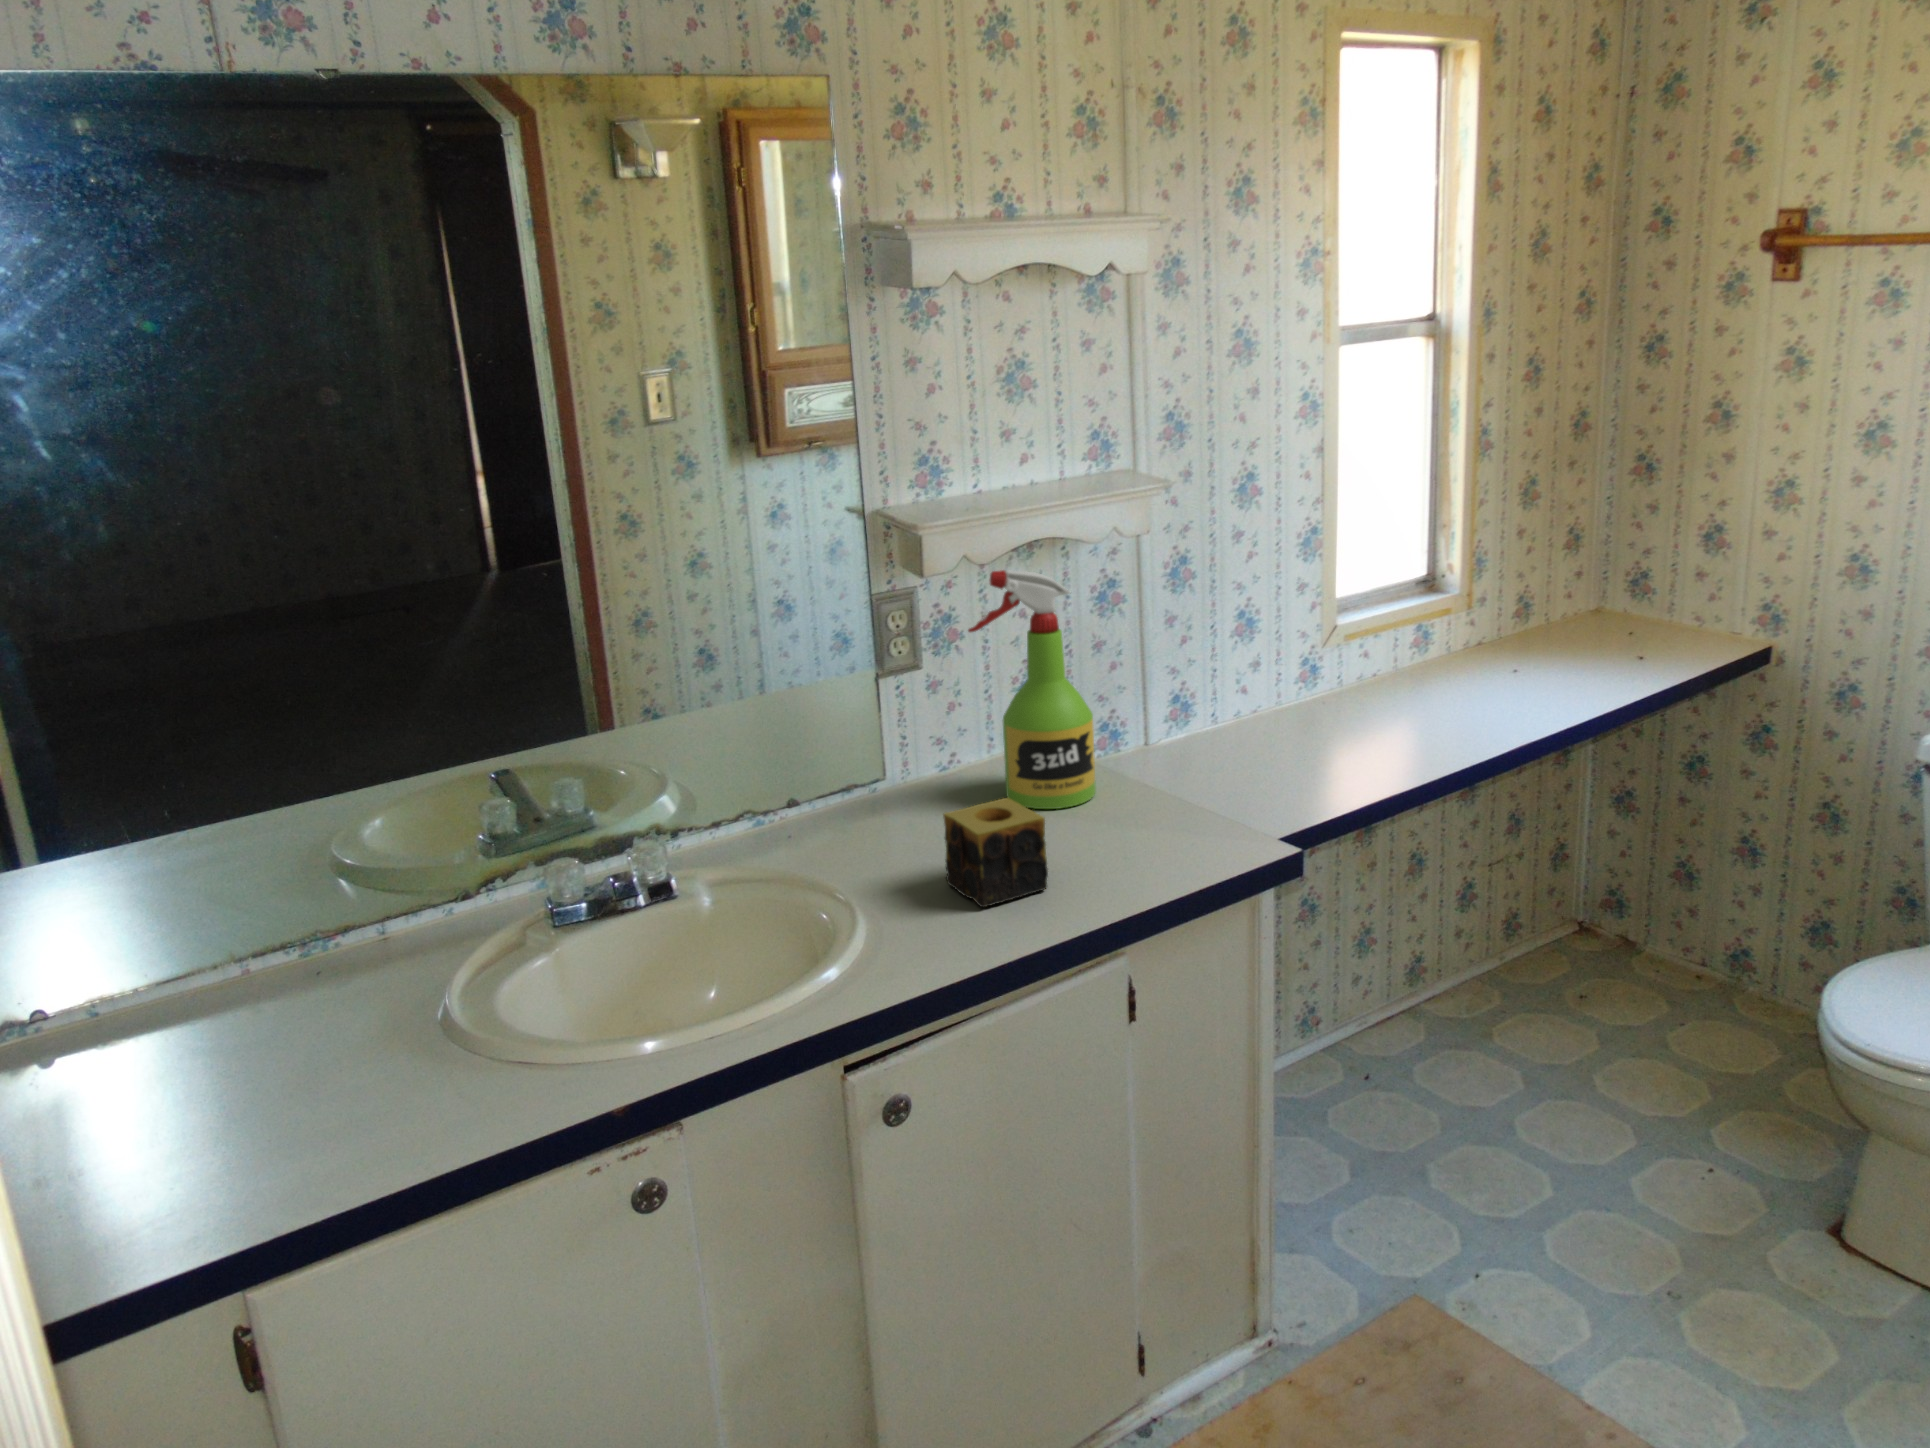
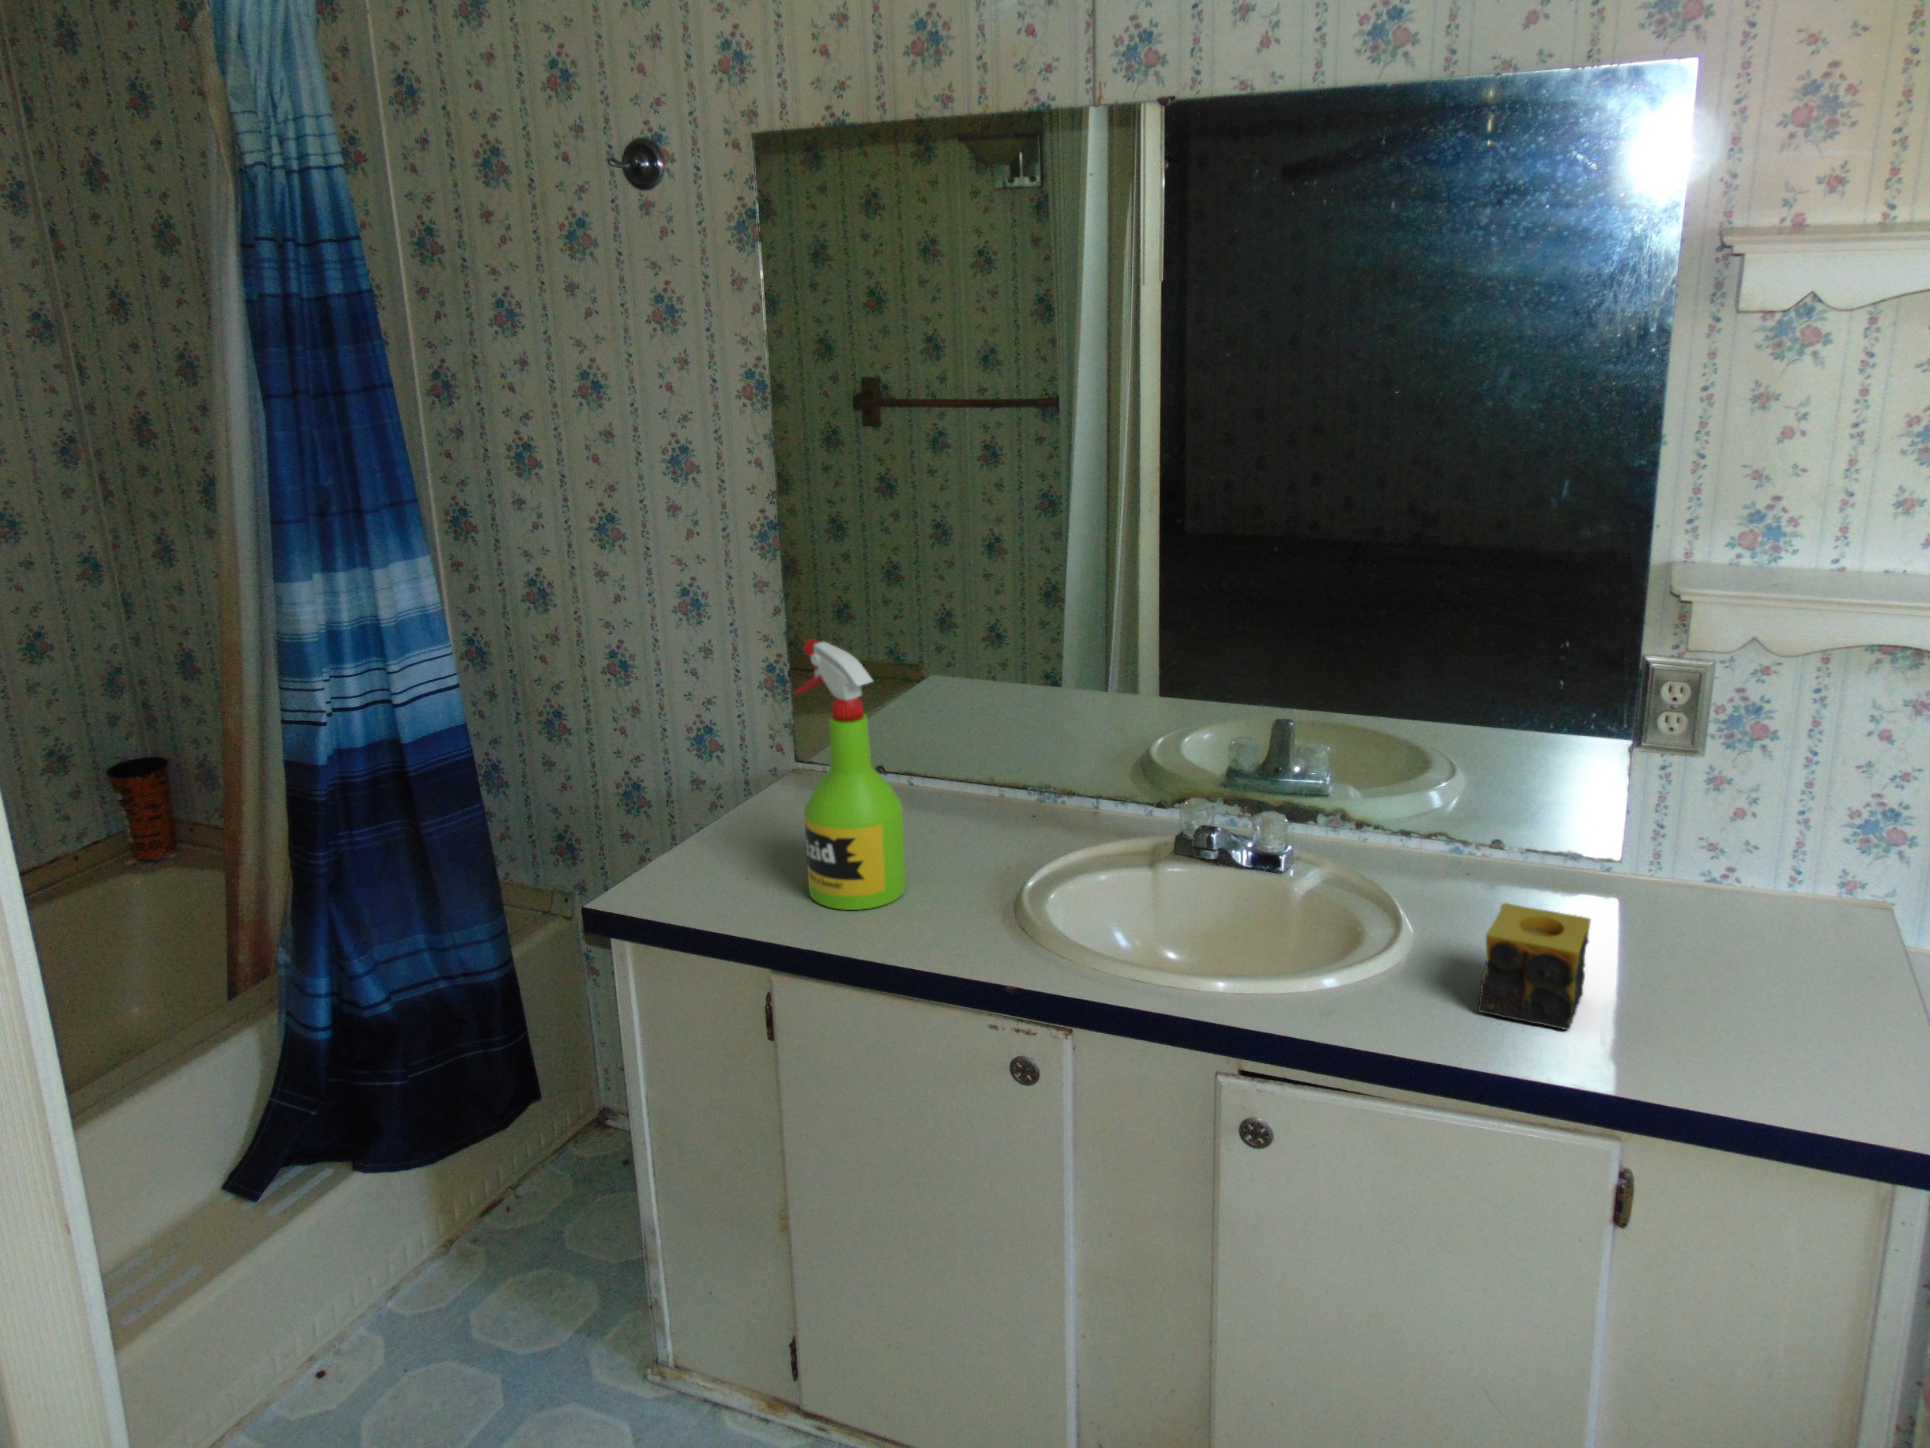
spray bottle: present [968,570,1096,809] -> present [794,639,906,910]

